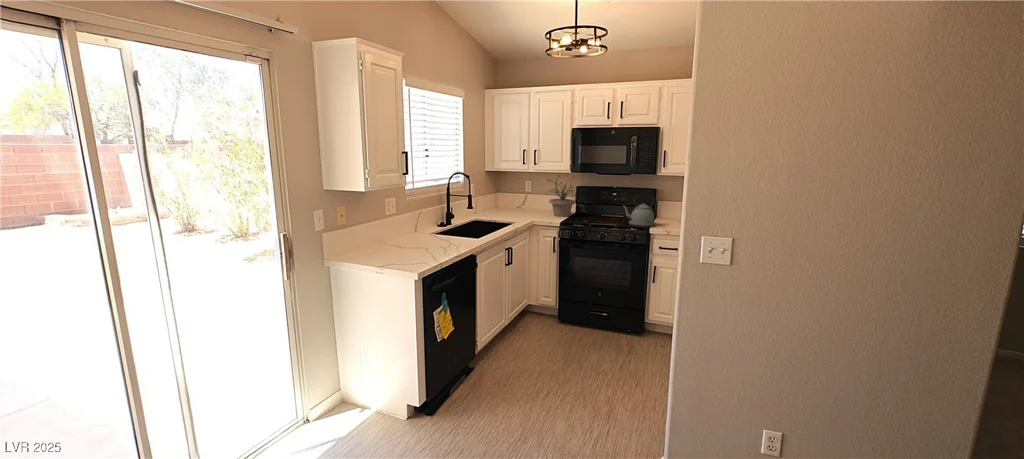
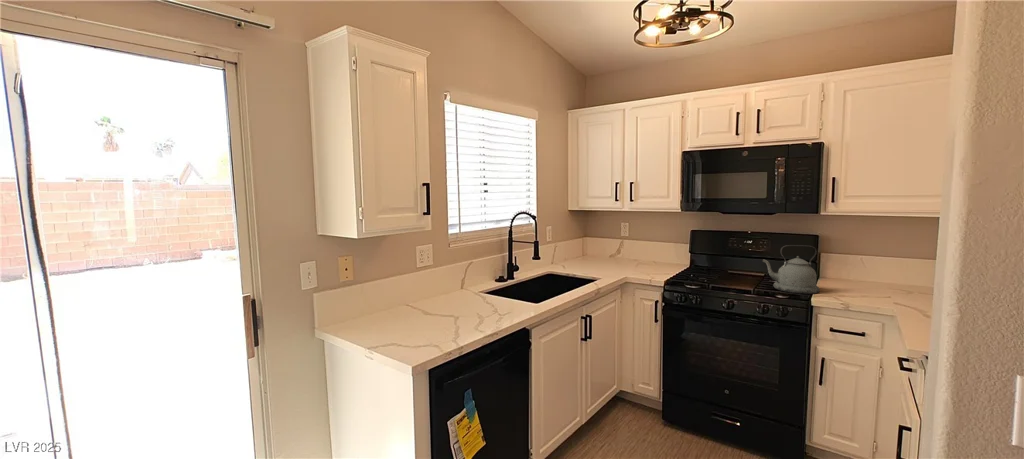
potted plant: present [545,174,578,217] -> none [644,212,694,272]

